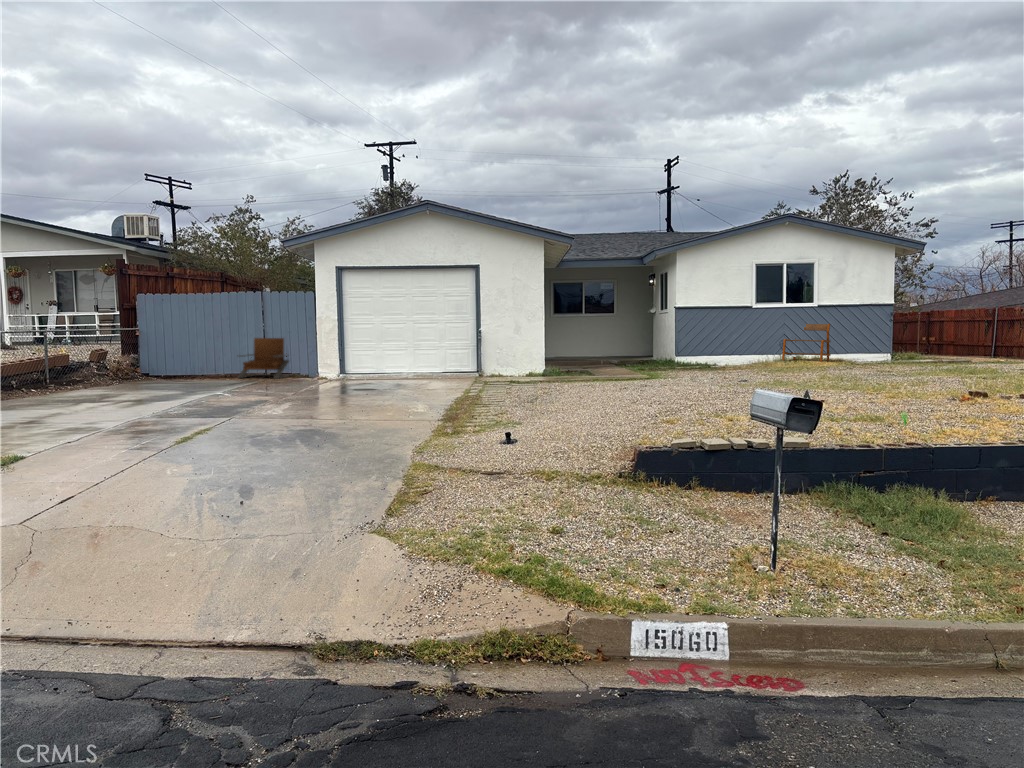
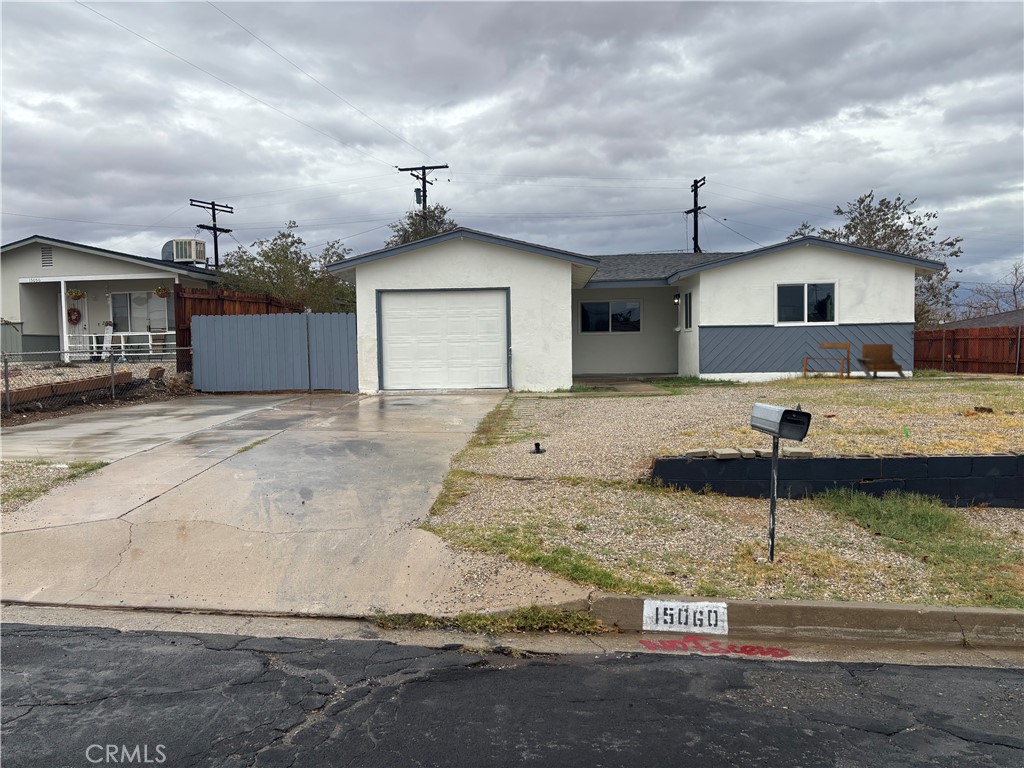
lounge chair: present [238,338,289,379] -> present [856,344,906,379]

